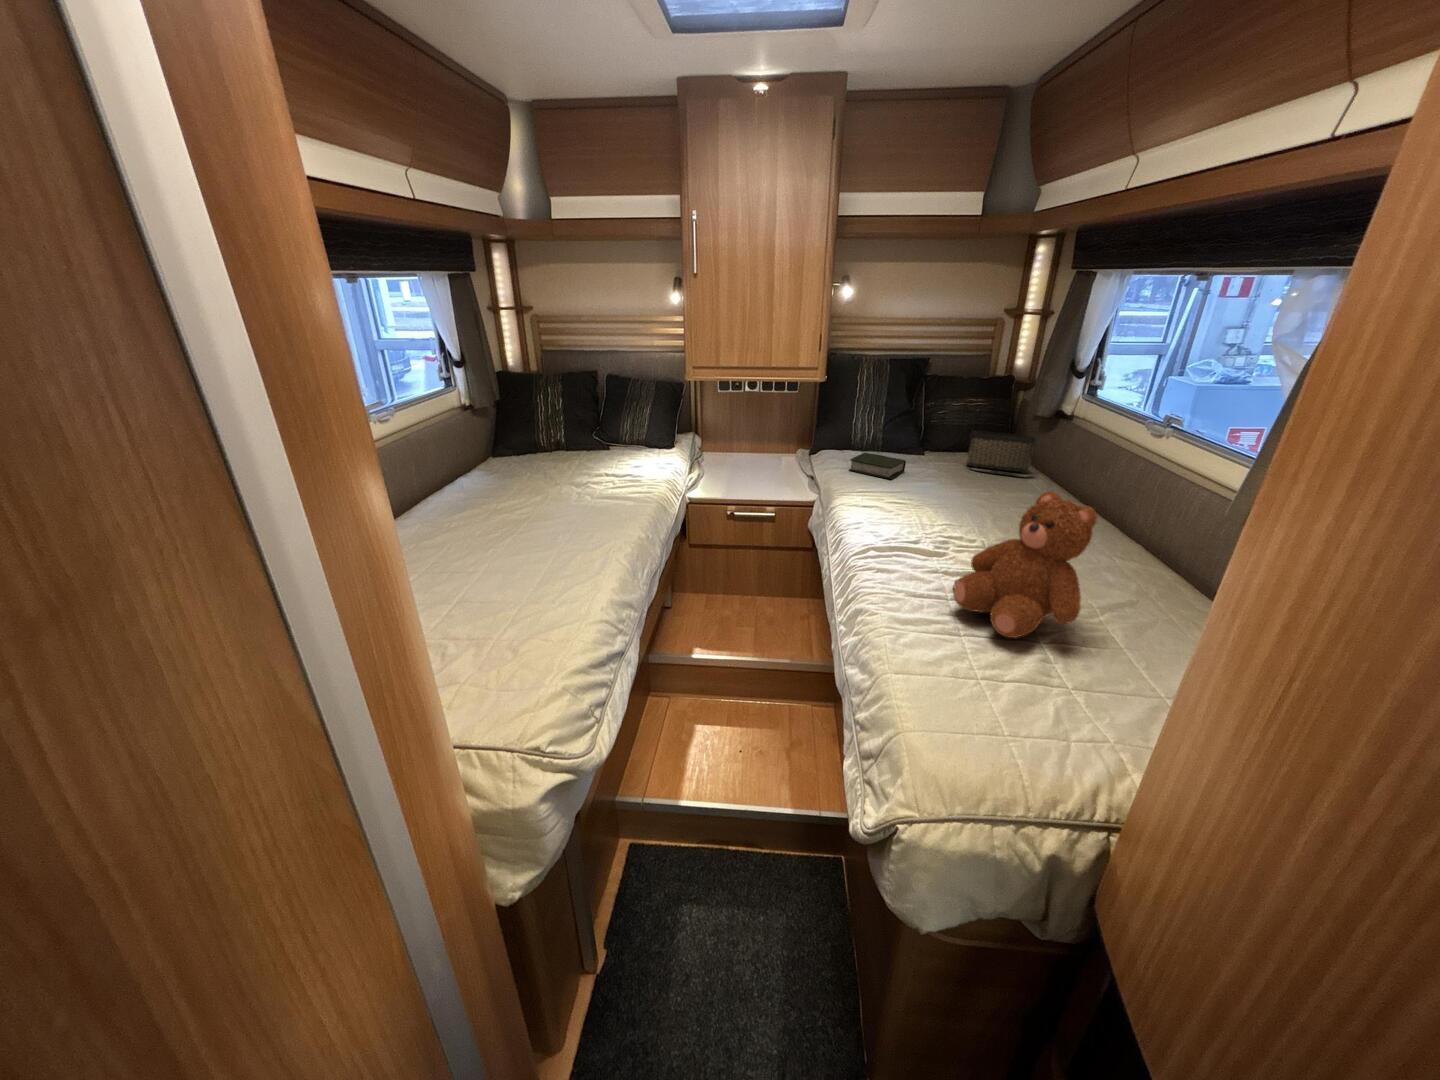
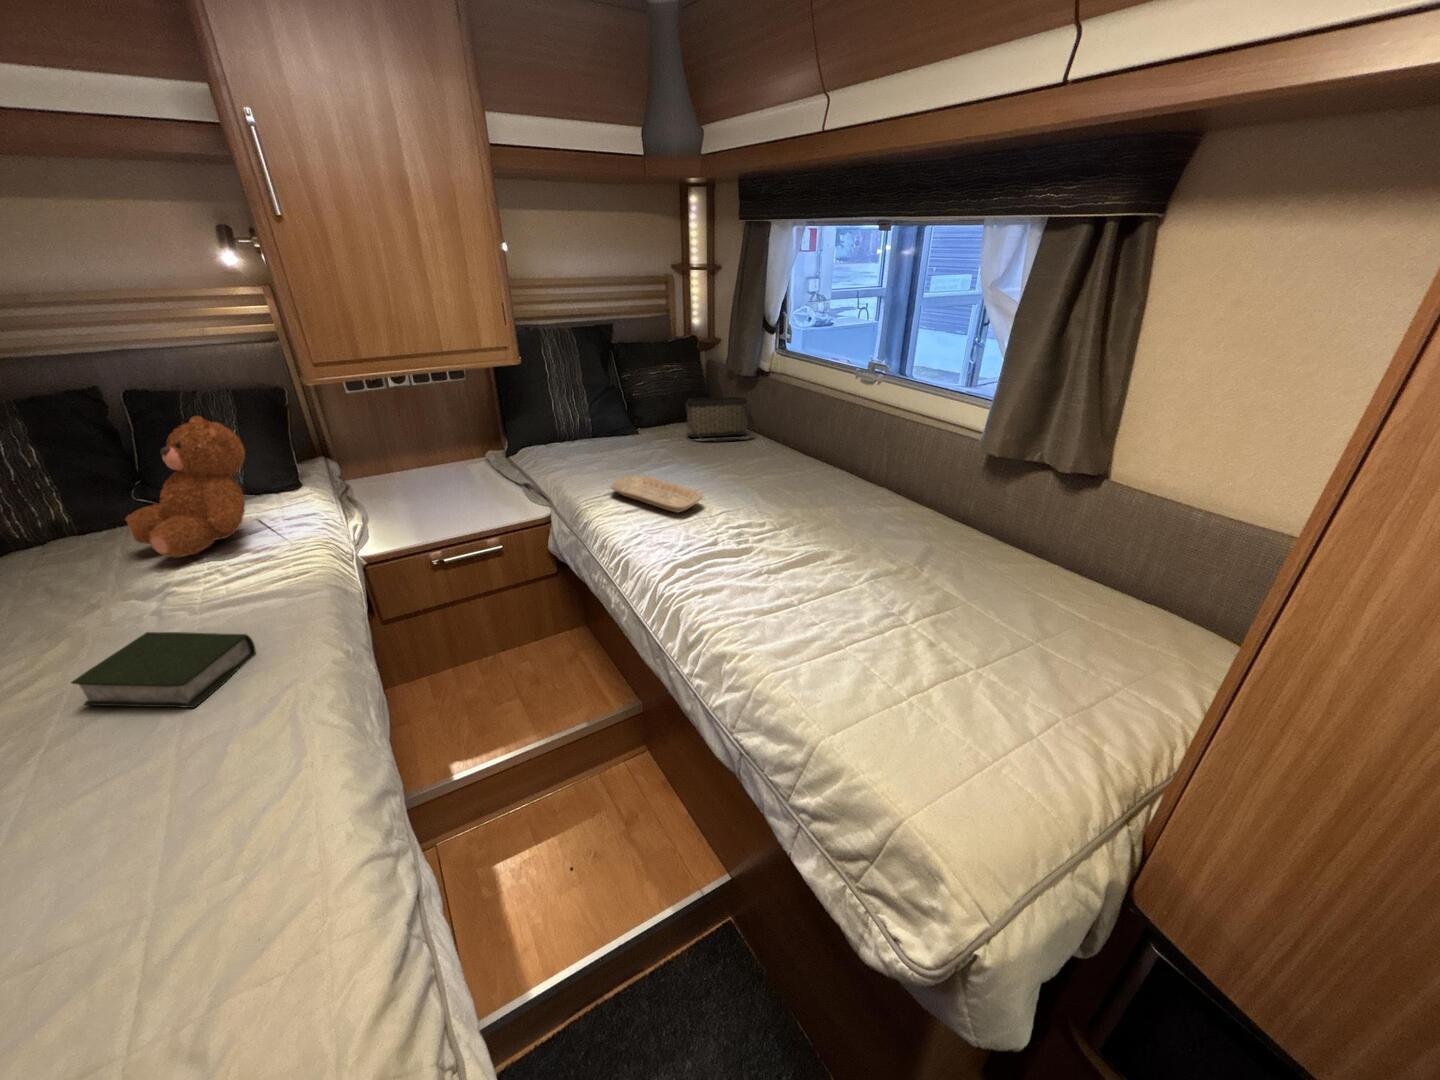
book: present [849,453,906,479] -> present [71,632,256,708]
tray: none [862,482,932,517] -> present [610,475,703,513]
teddy bear: present [953,491,1097,638] -> present [126,416,245,557]

